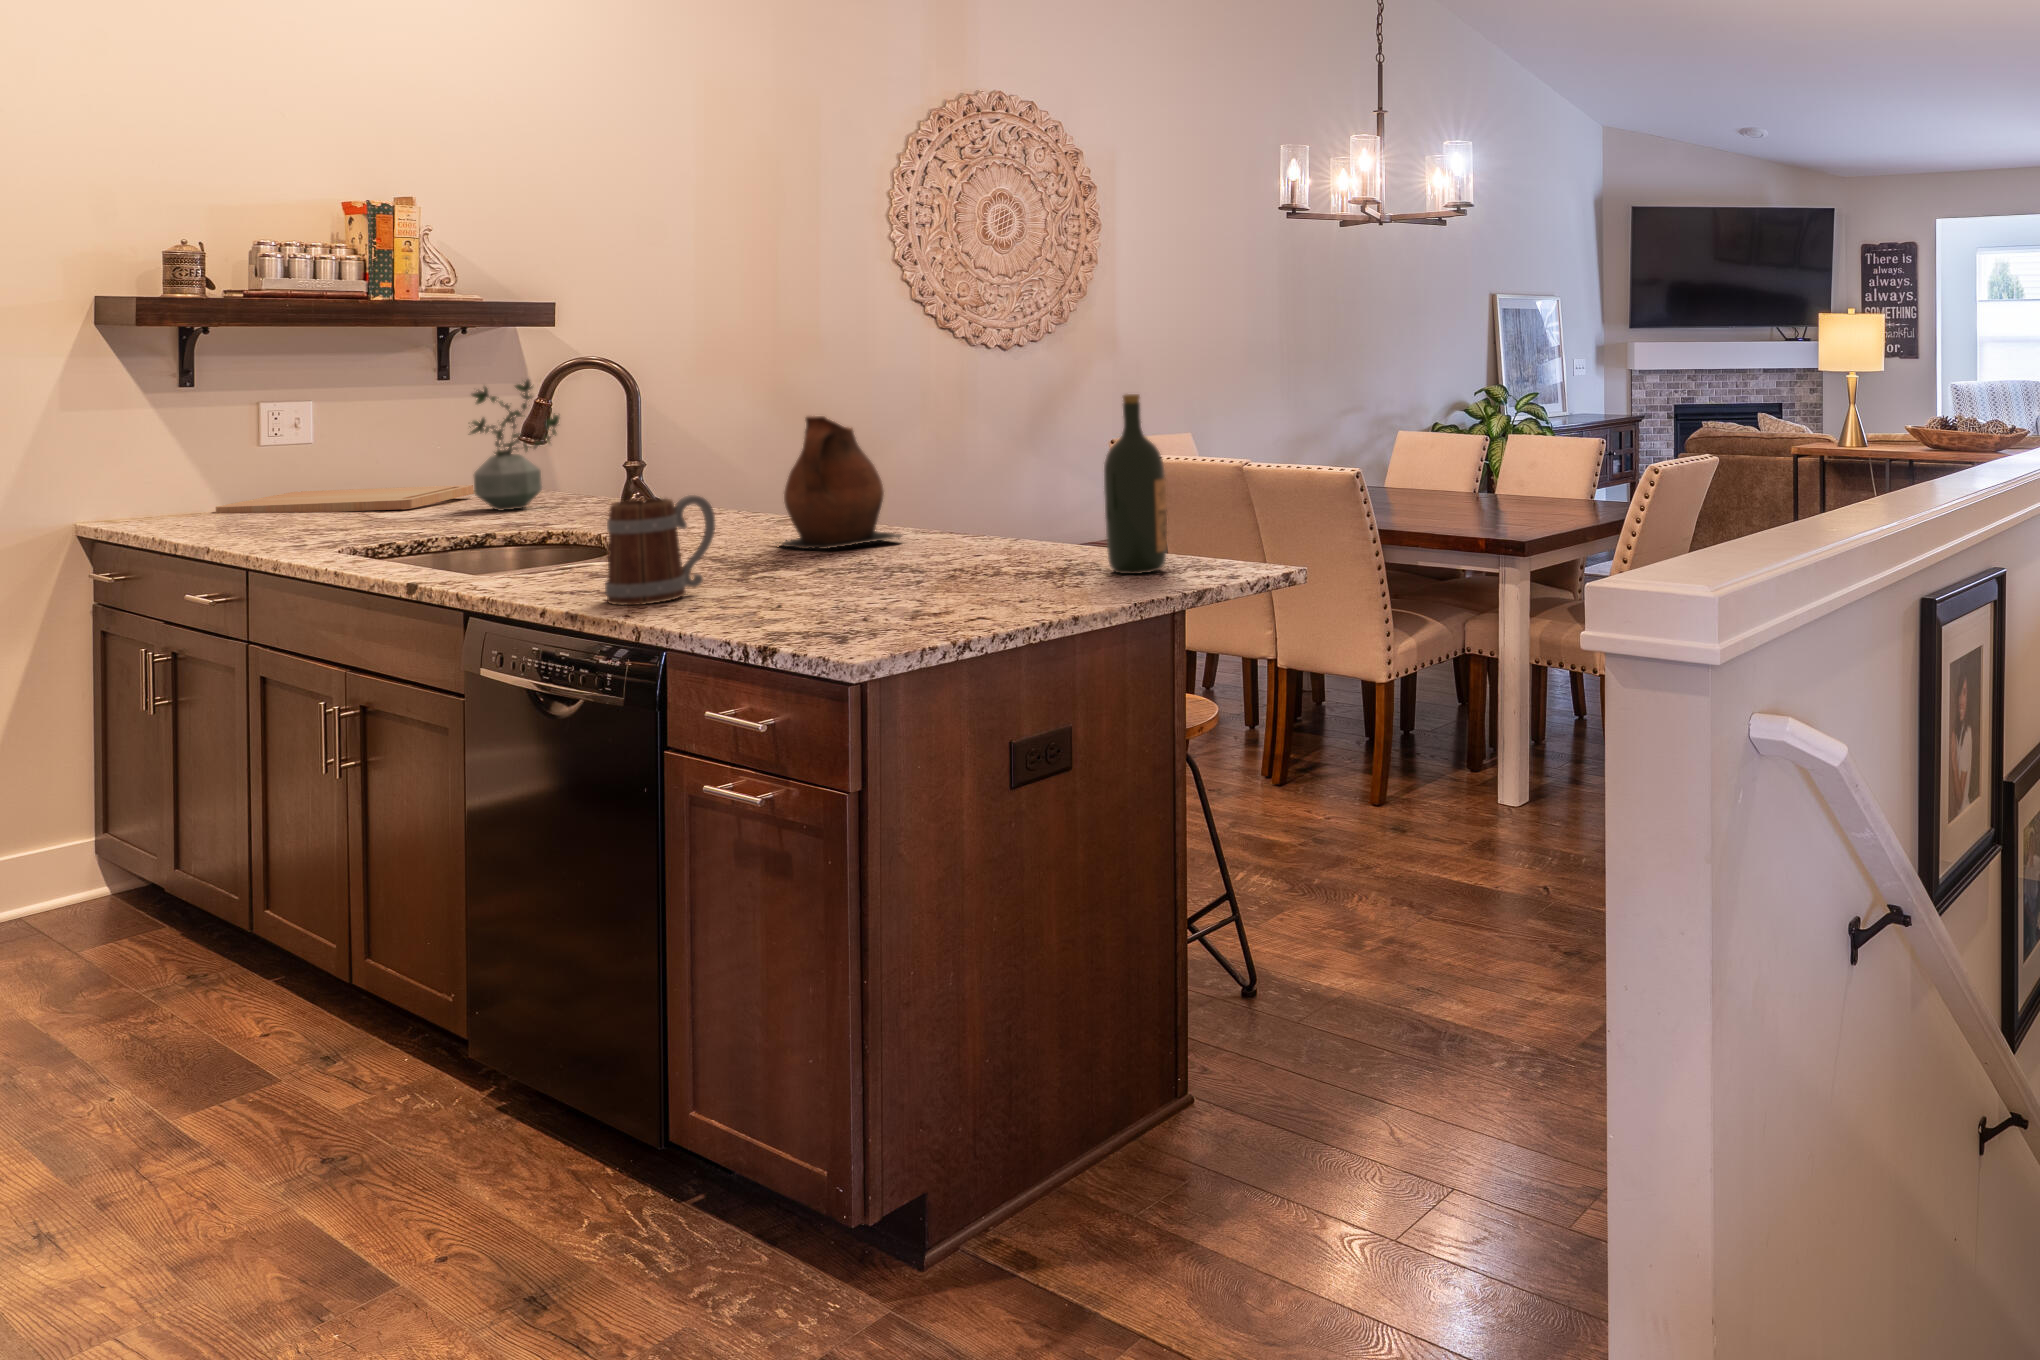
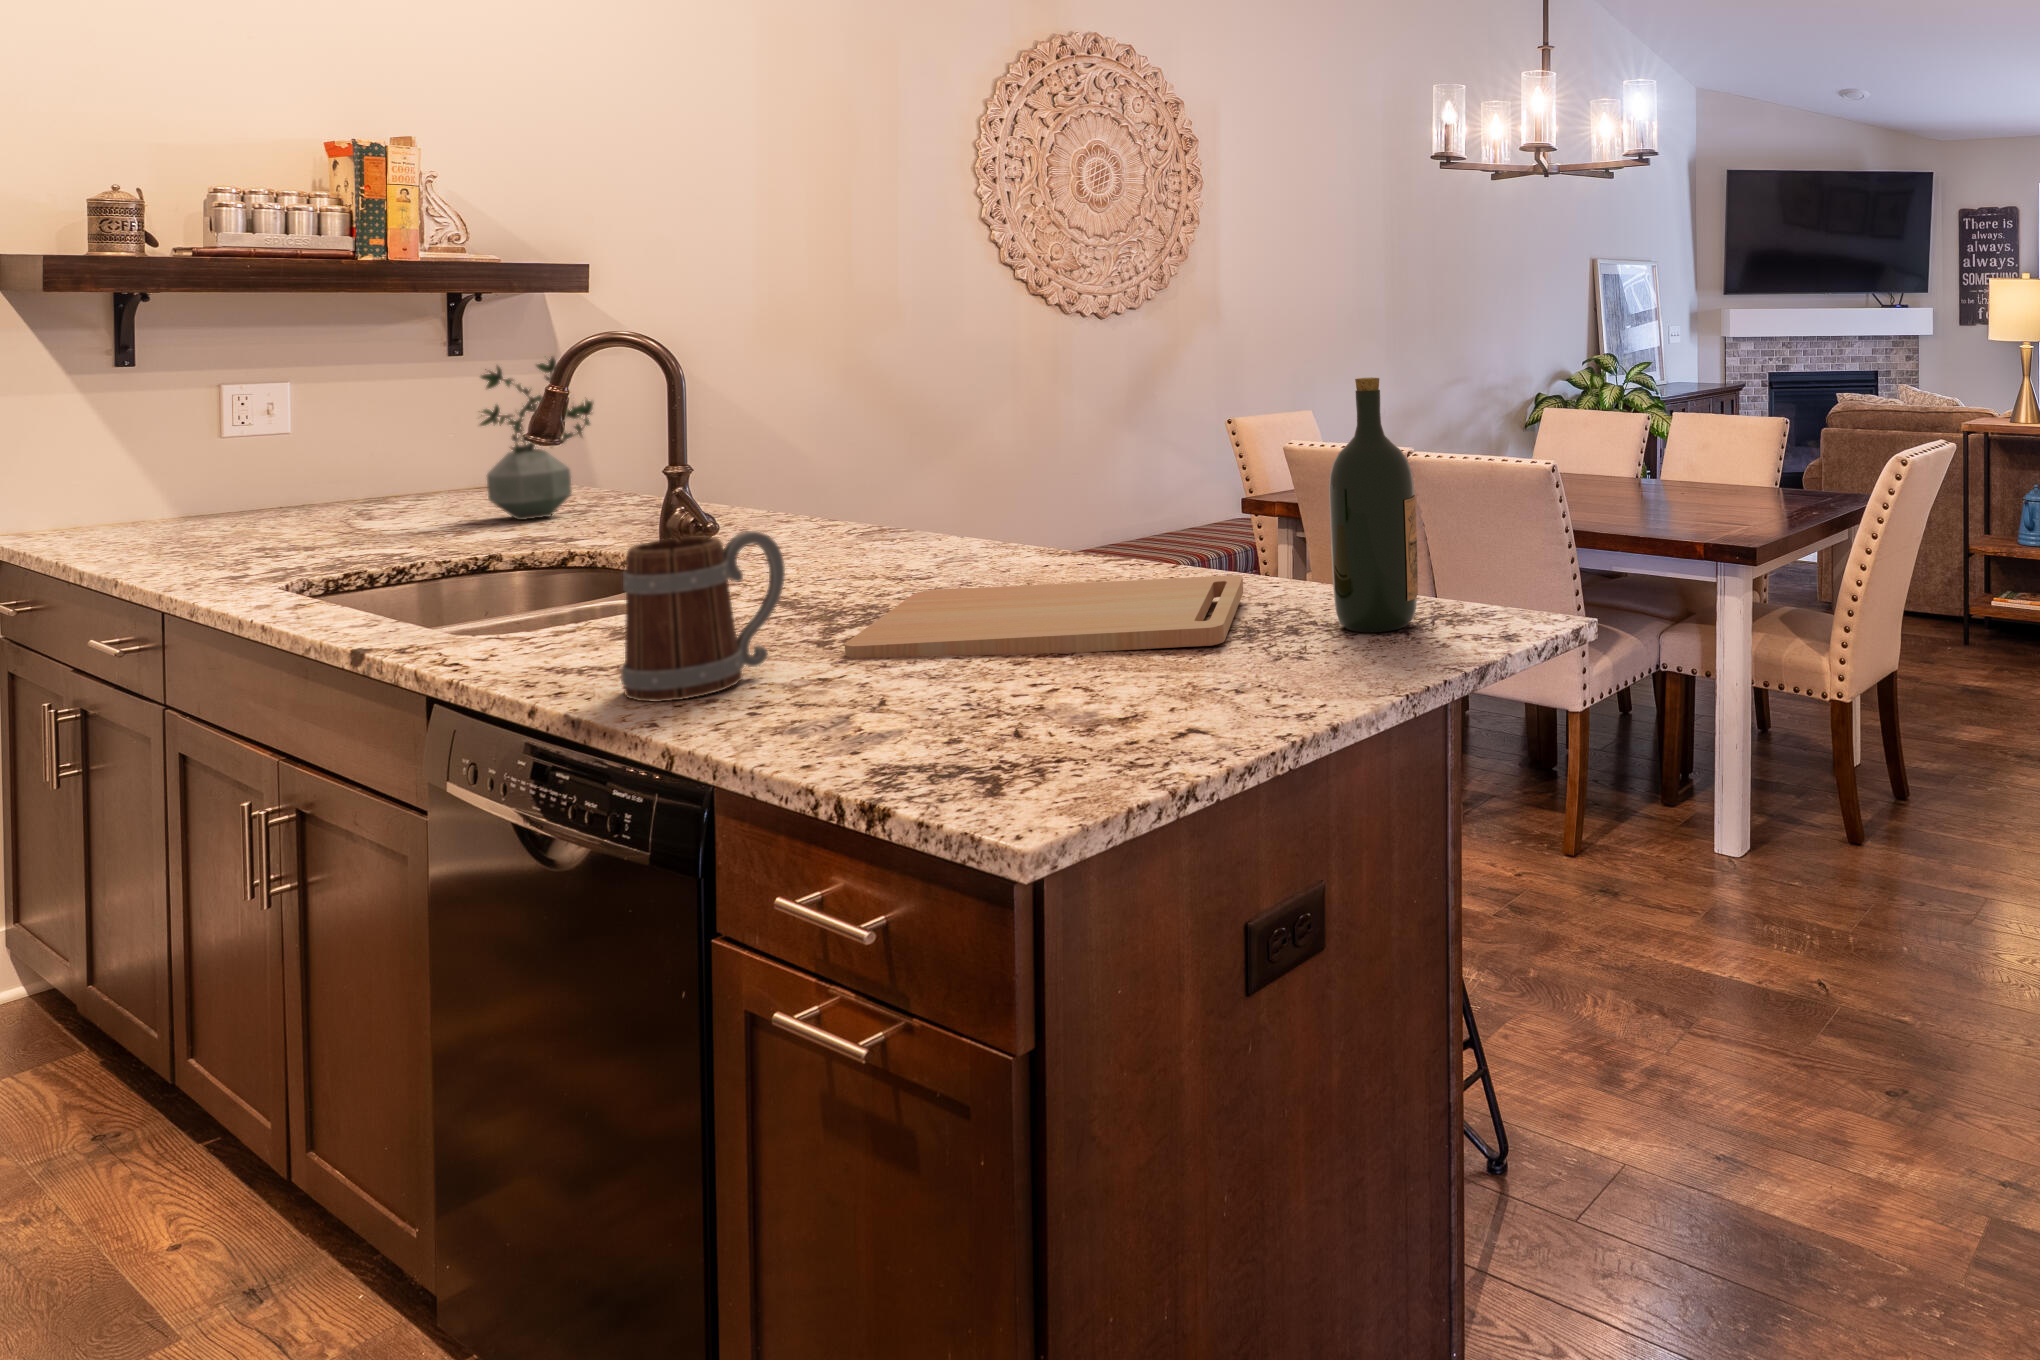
ceramic pitcher: present [779,416,902,550] -> none [860,407,1033,587]
cutting board: present [216,485,474,513] -> present [845,575,1243,658]

